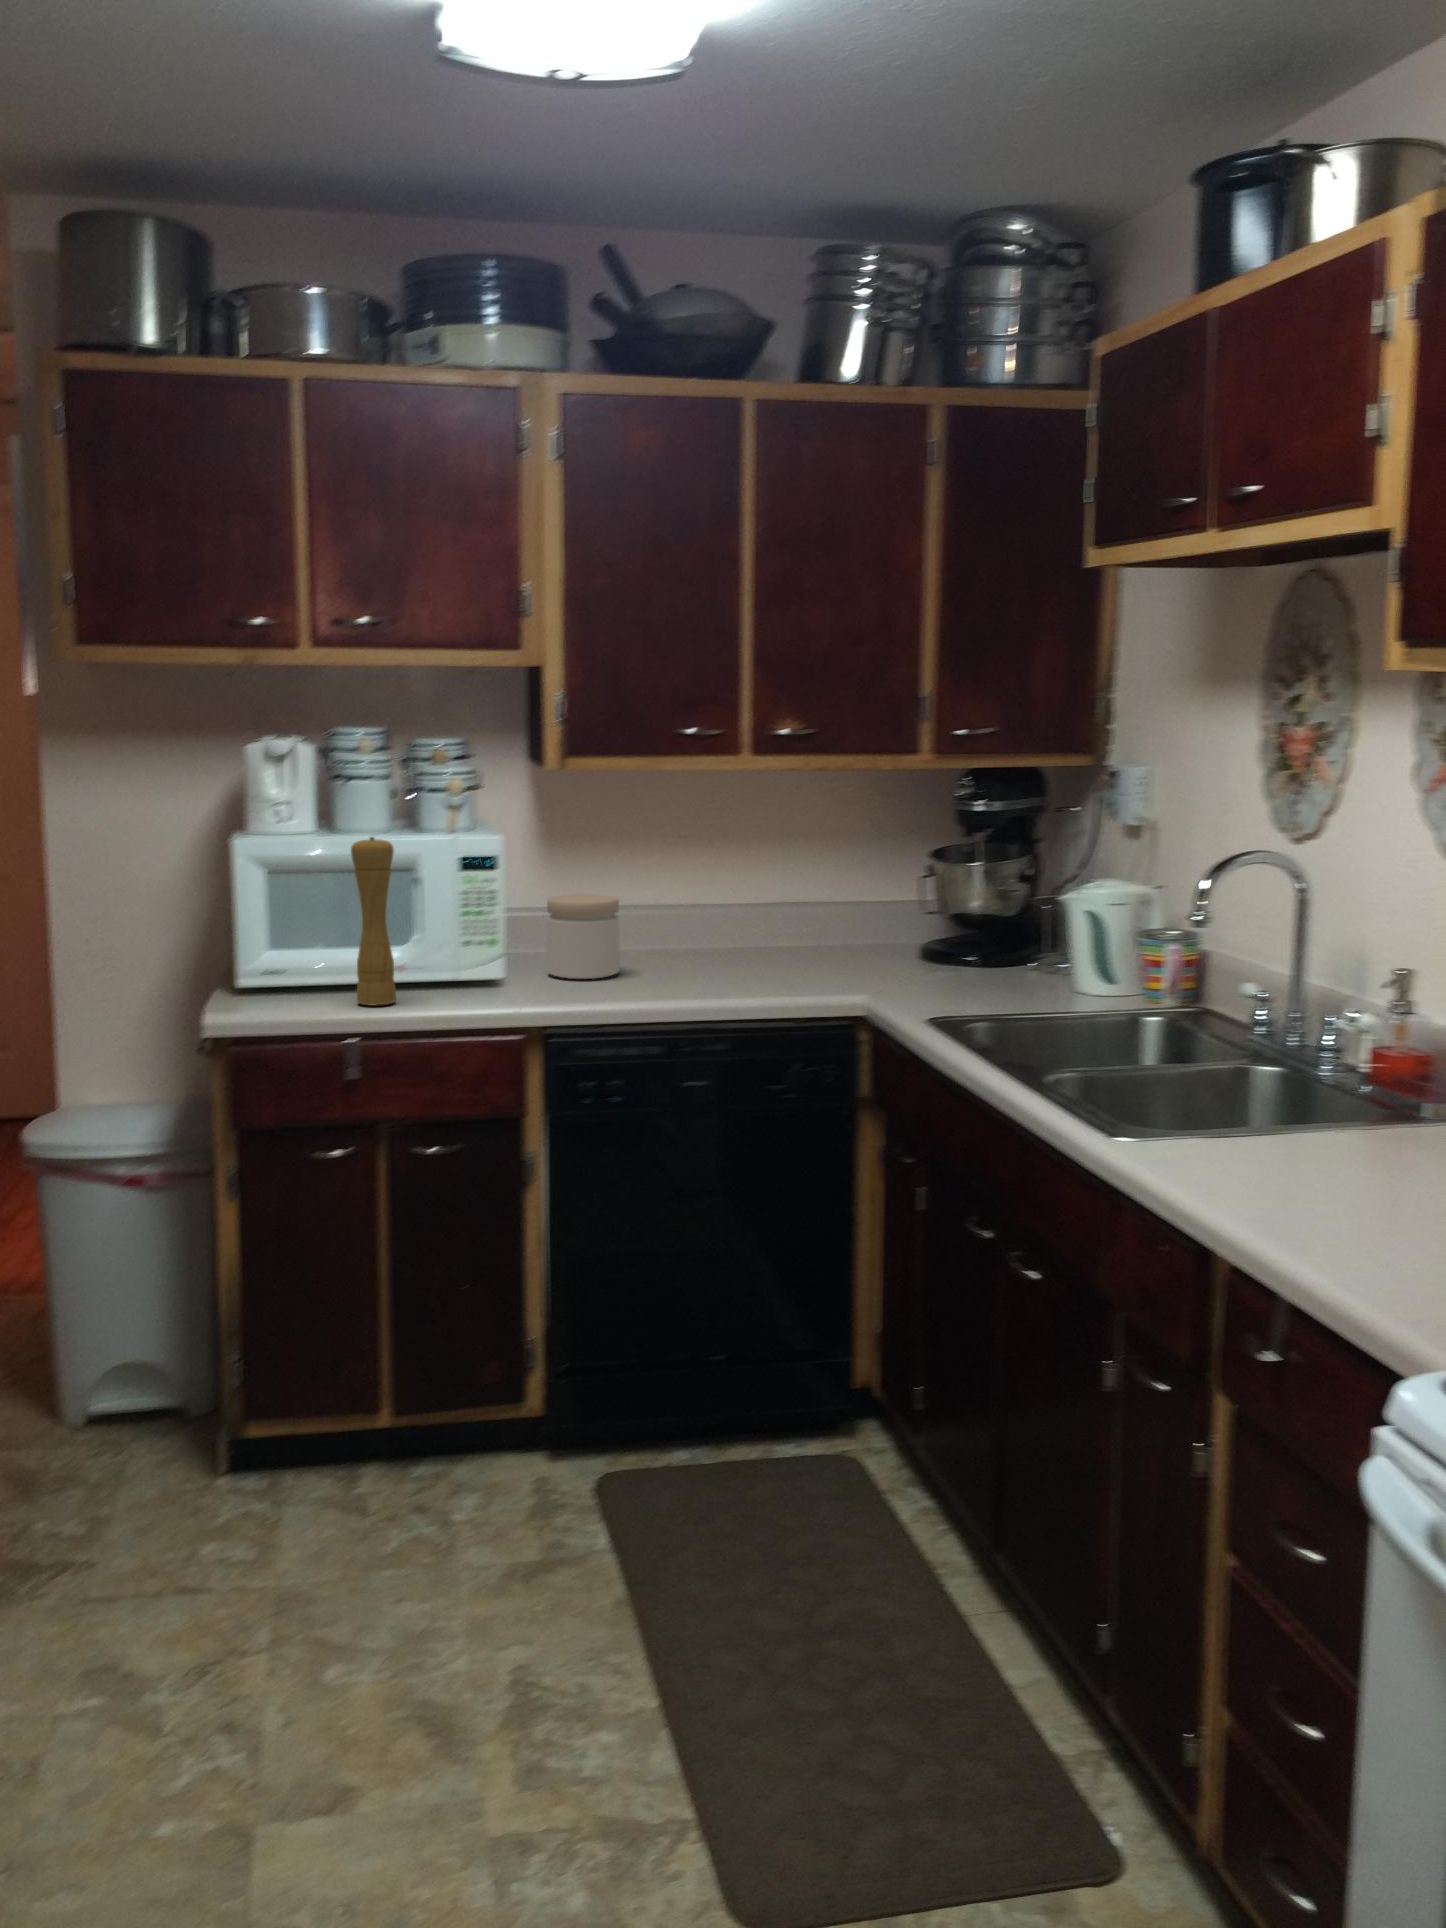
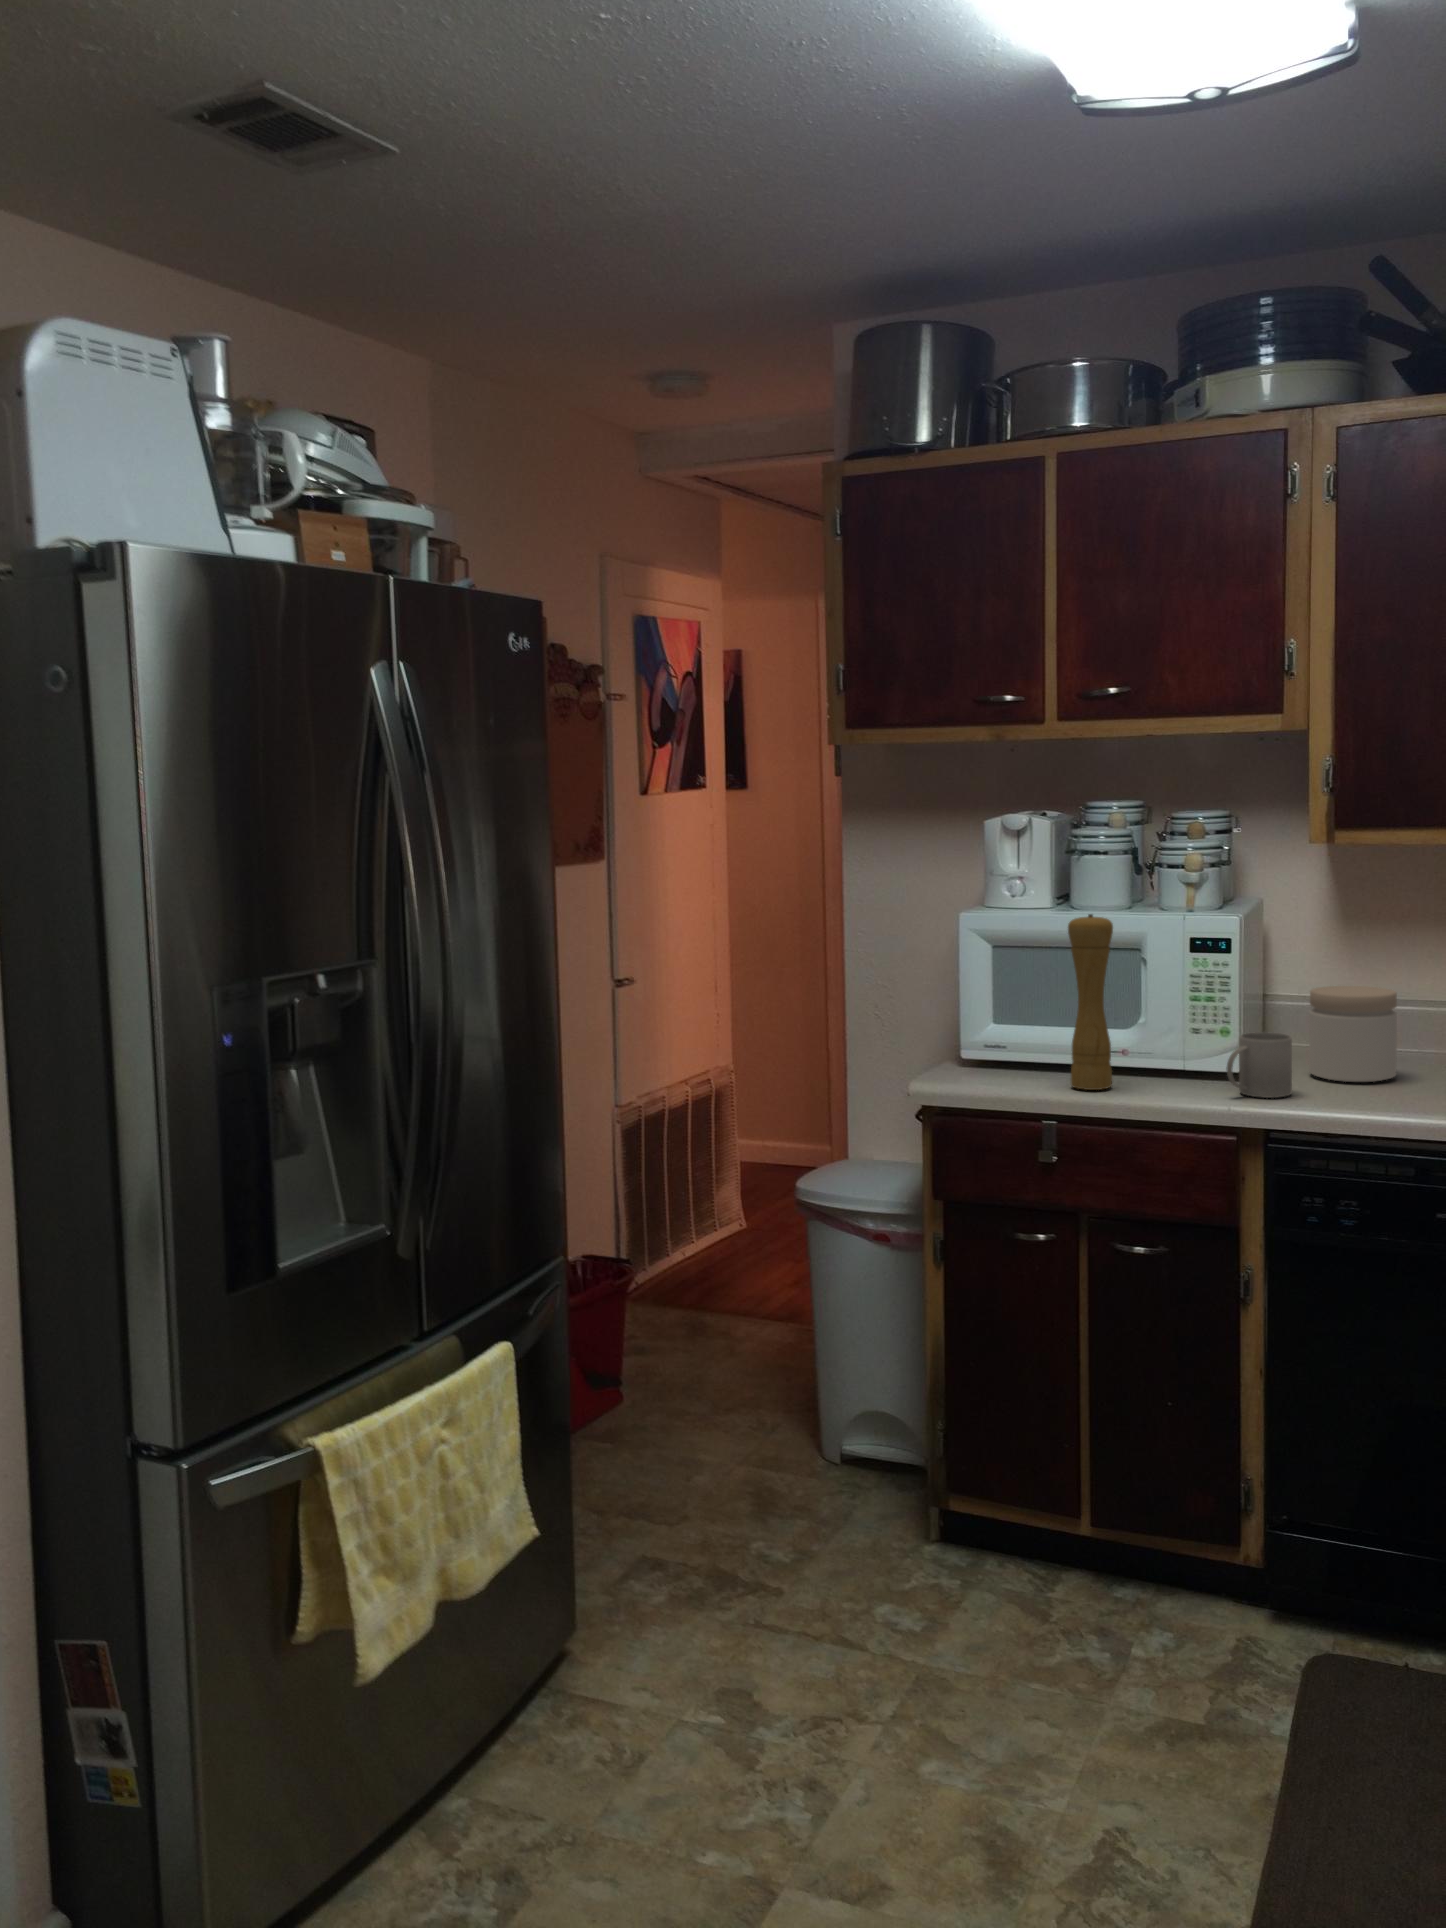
mug: none [503,940,553,998] -> present [1226,1032,1292,1098]

